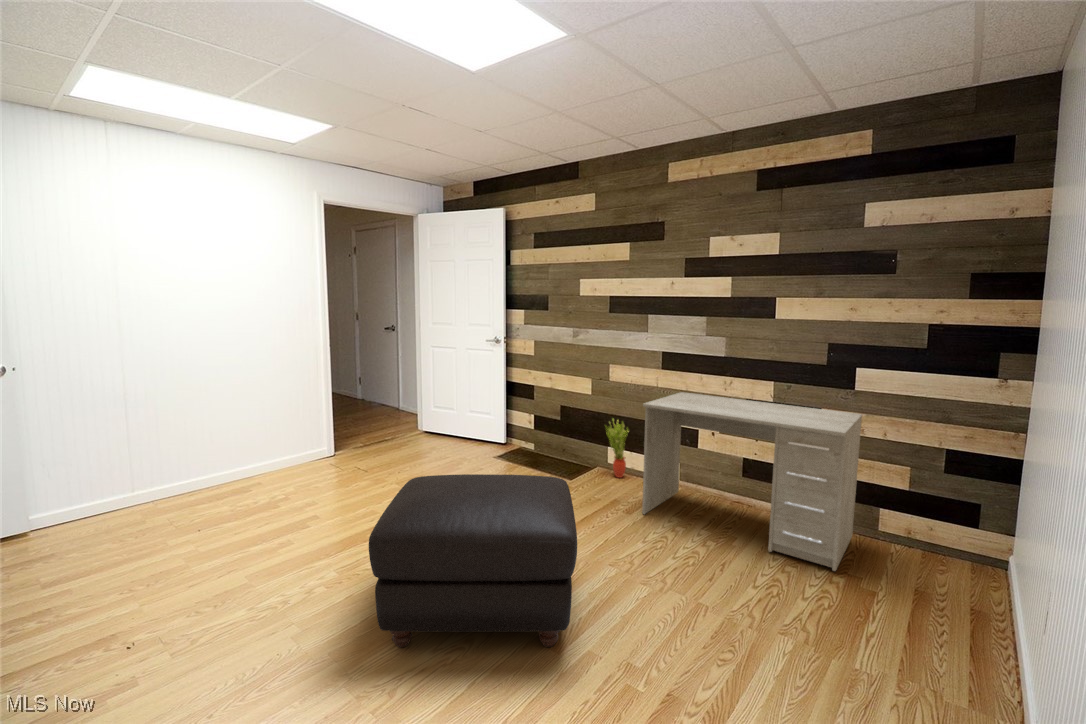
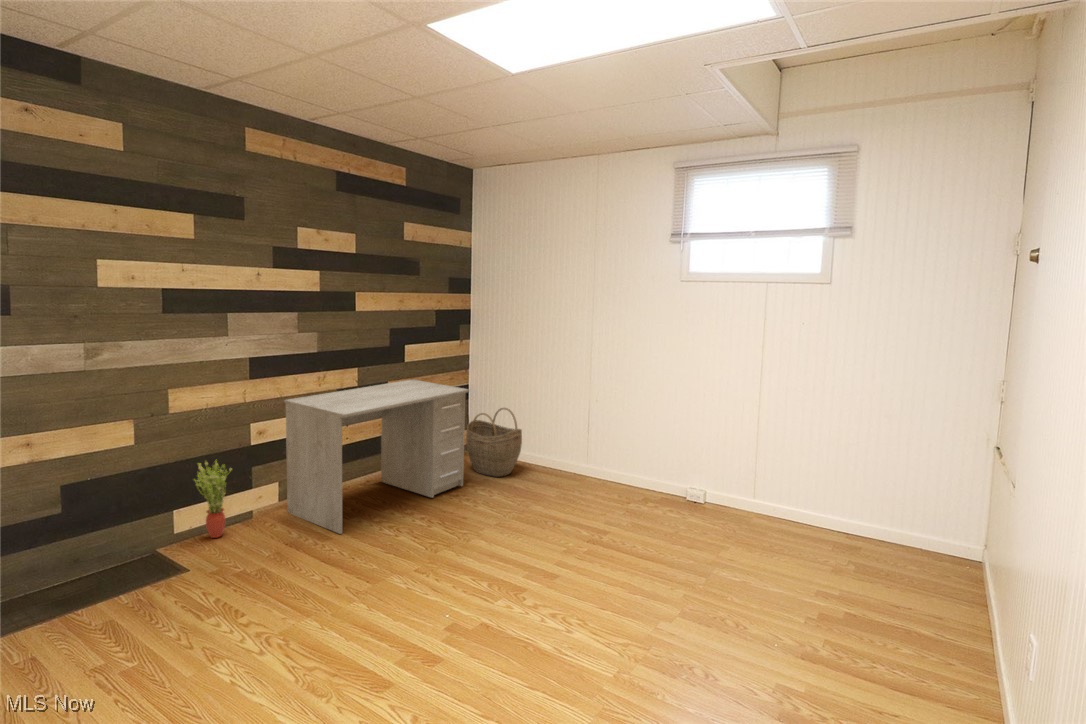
ottoman: present [369,474,577,647] -> none [442,487,611,668]
woven basket: none [908,490,1008,621] -> present [466,408,522,477]

